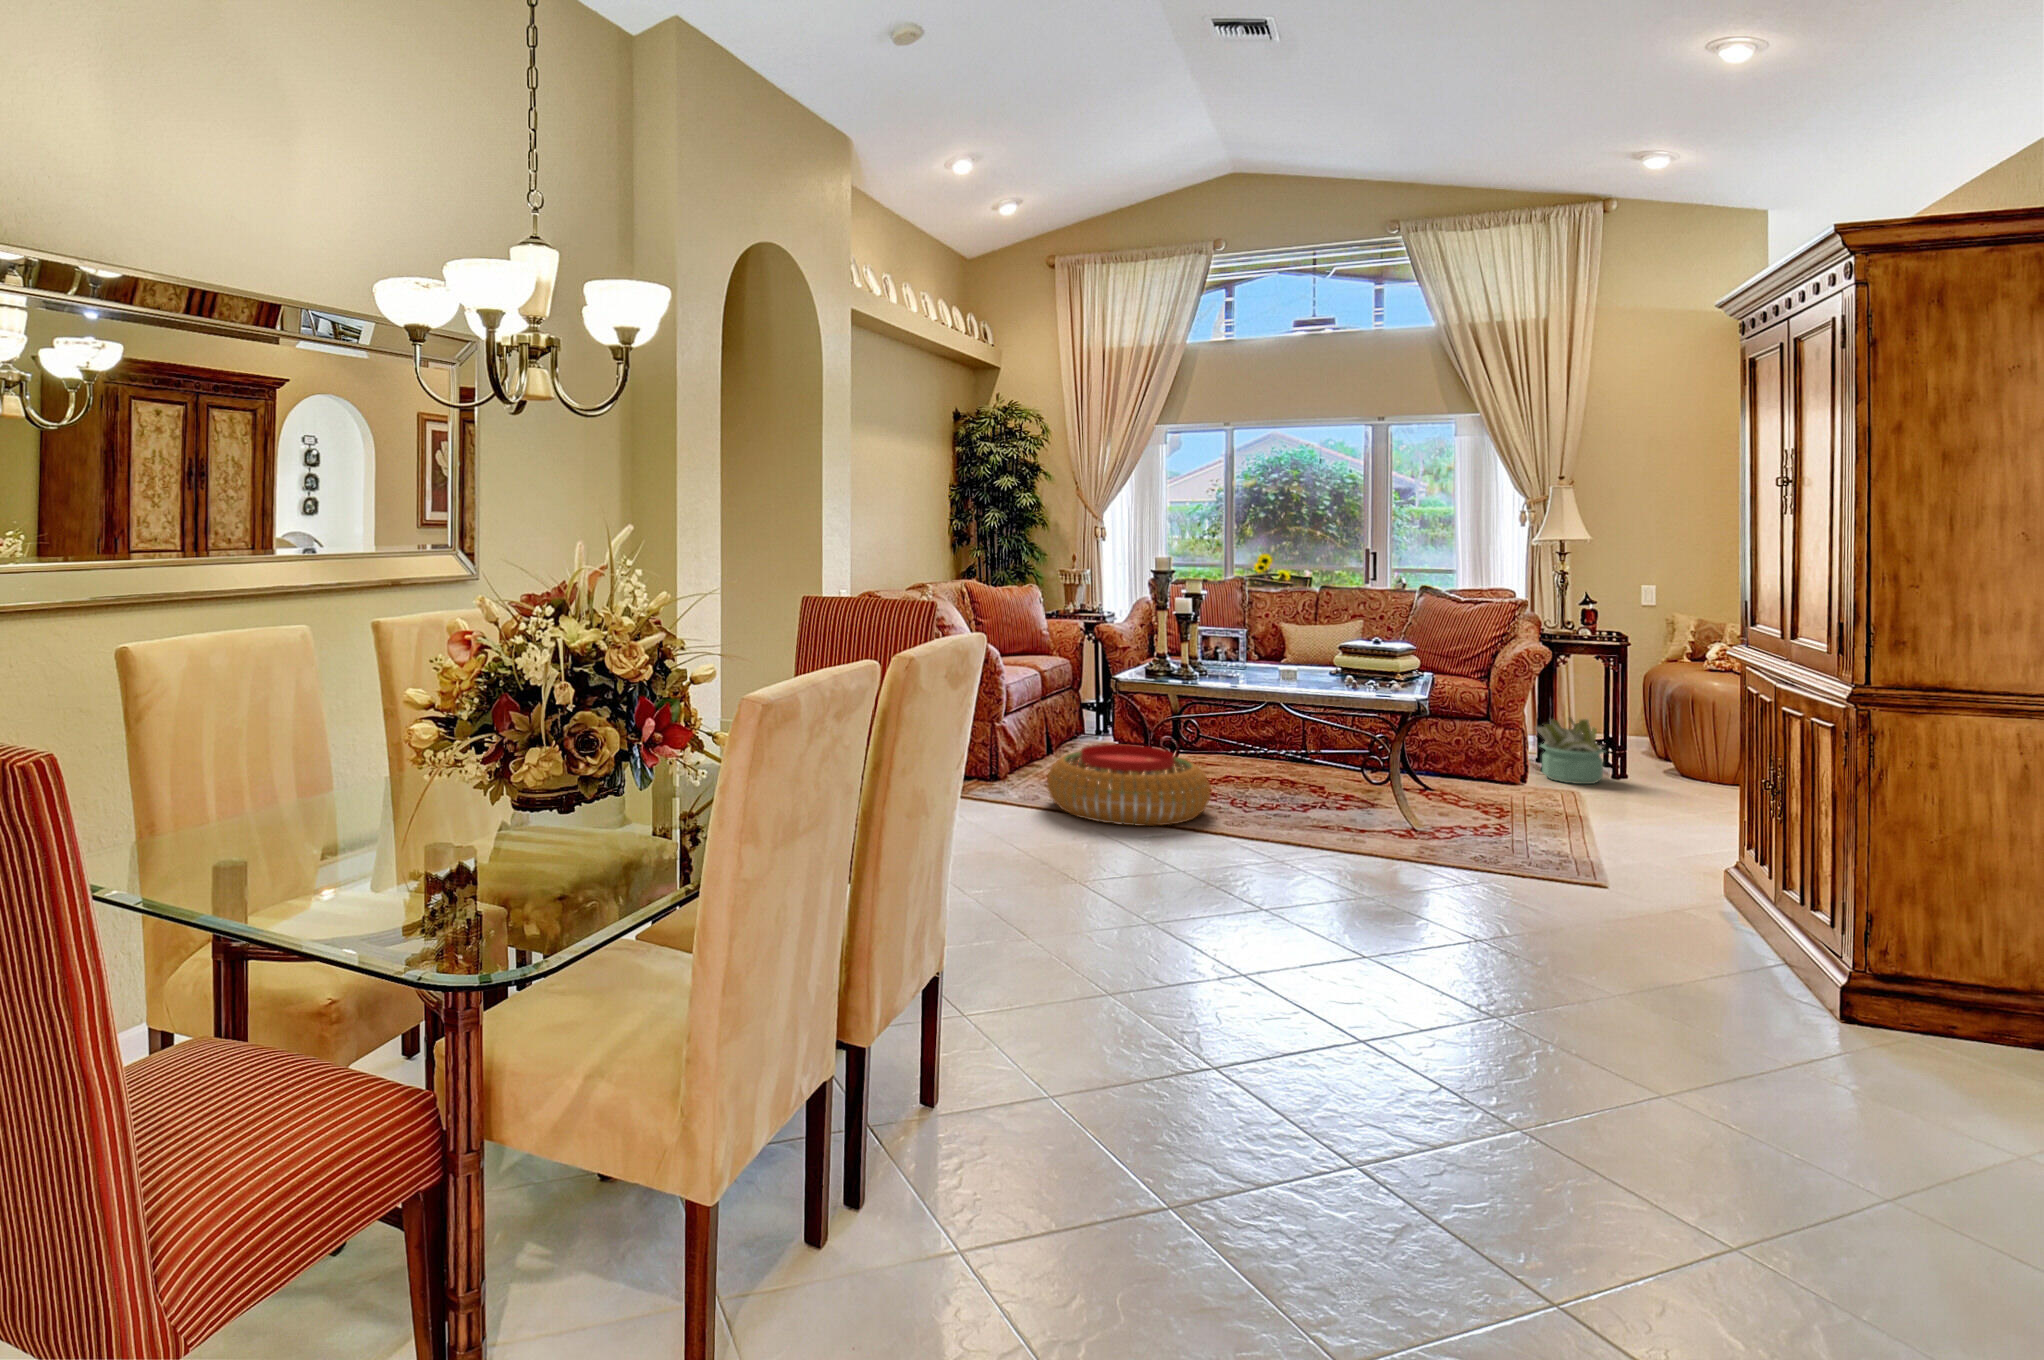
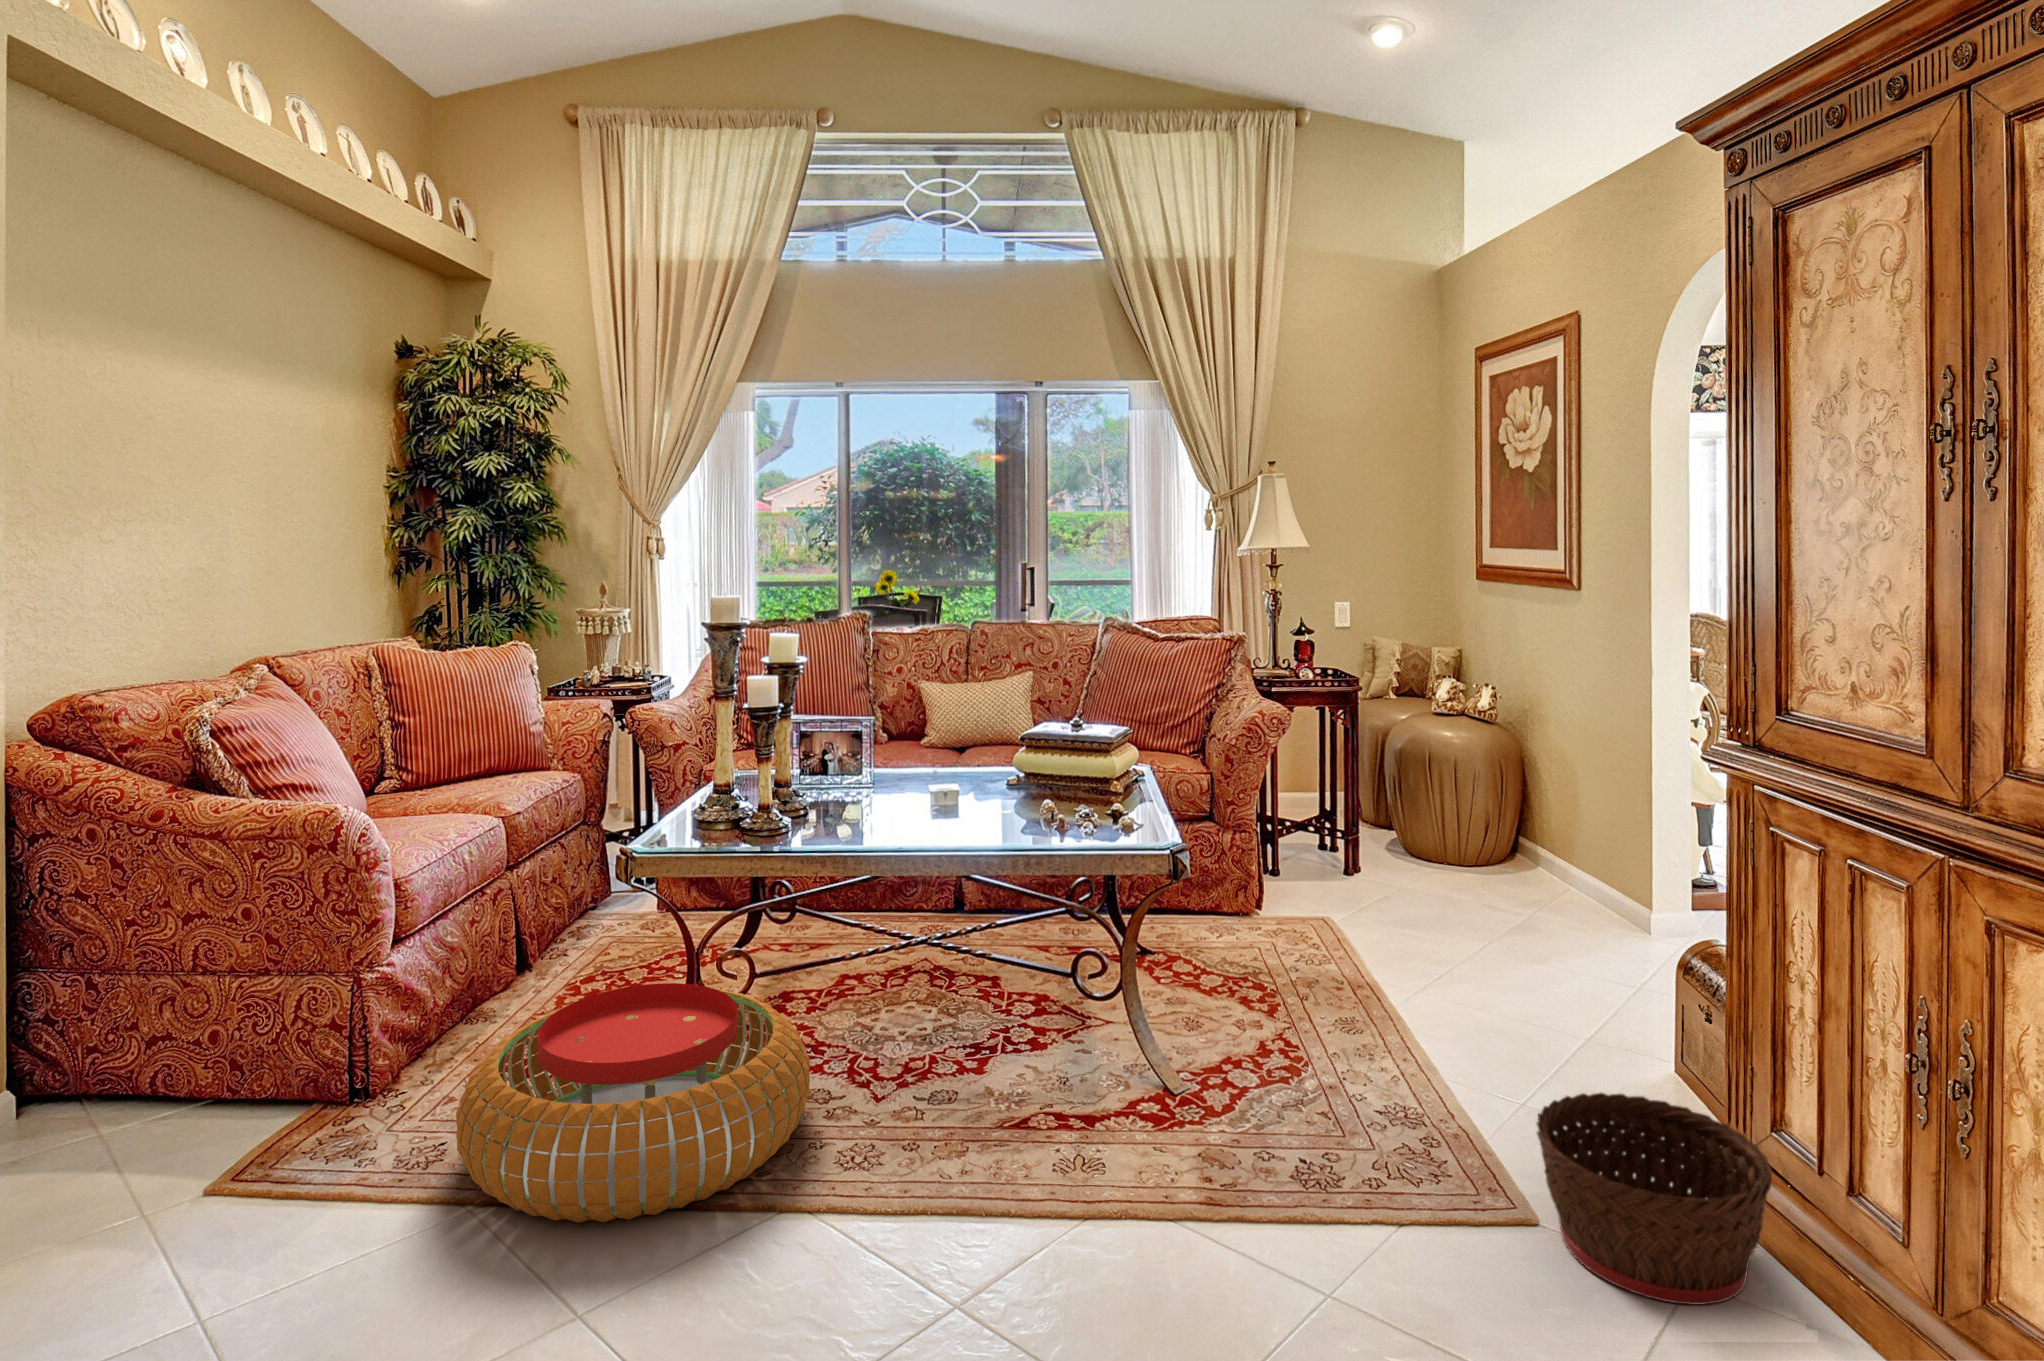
decorative plant: present [1536,718,1605,784] -> none [1259,800,1353,901]
basket: none [1603,829,1736,913] -> present [1537,1093,1772,1305]

